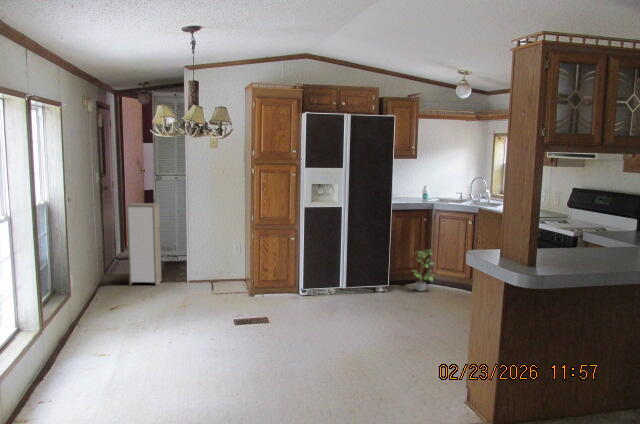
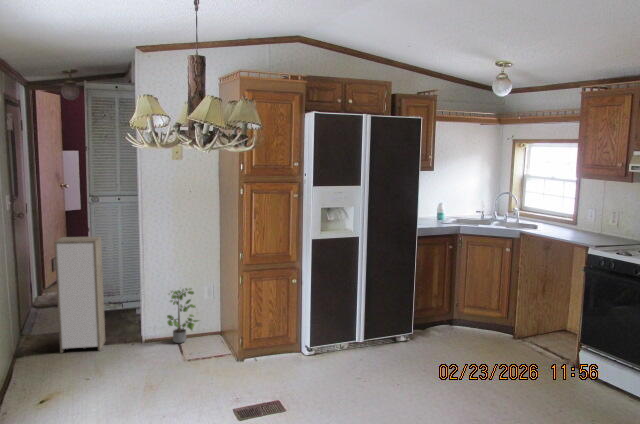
potted plant: present [413,251,433,291] -> present [167,288,198,343]

